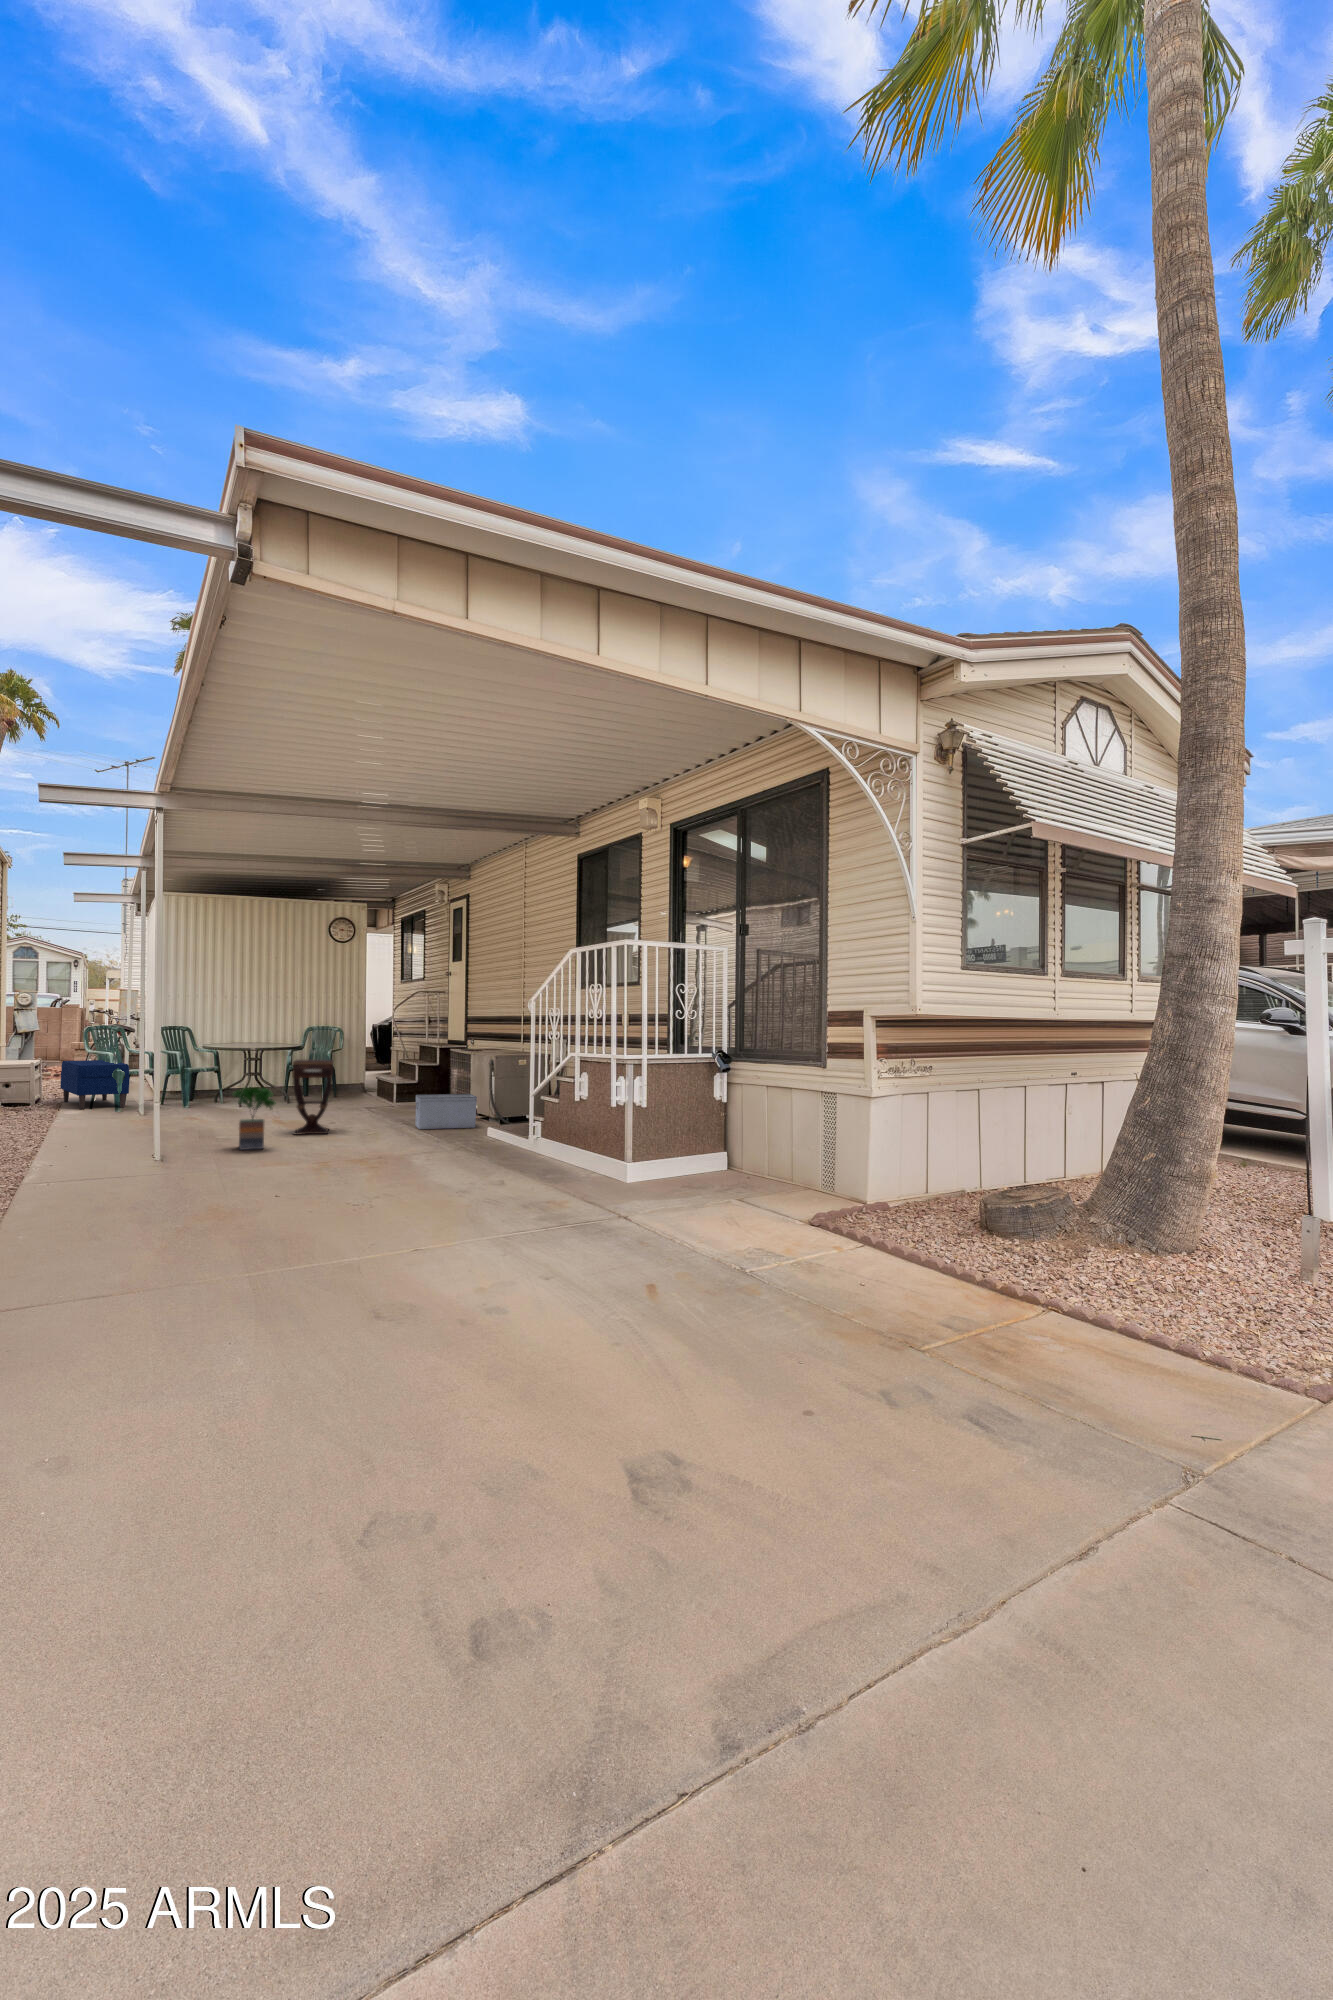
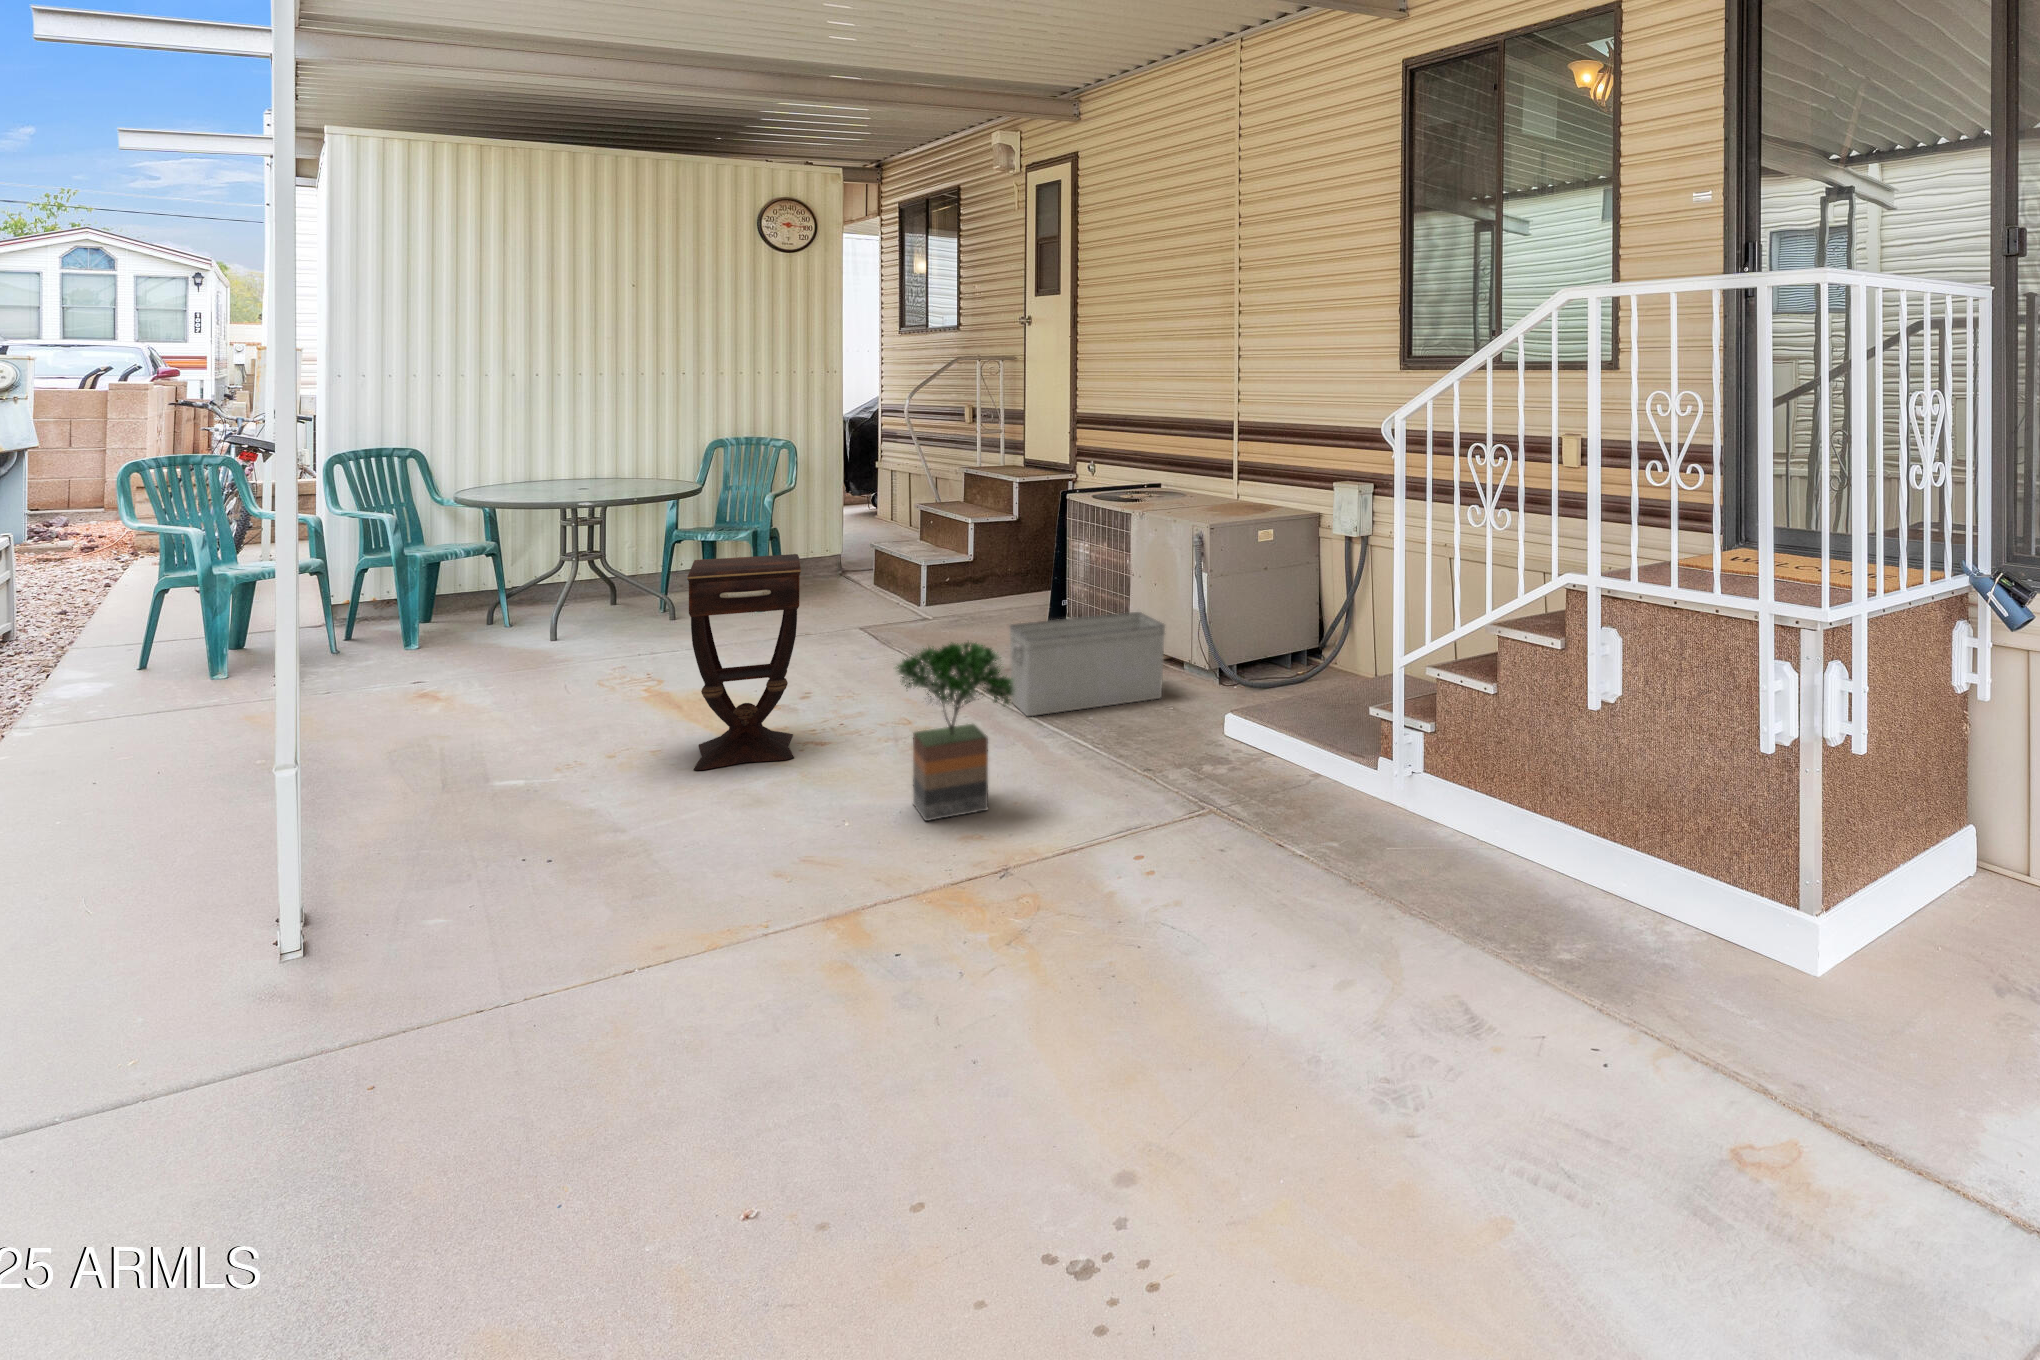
bench: present [60,1060,130,1109] -> none [68,542,249,685]
potted tree: present [233,1087,276,1150] -> present [897,642,1014,821]

